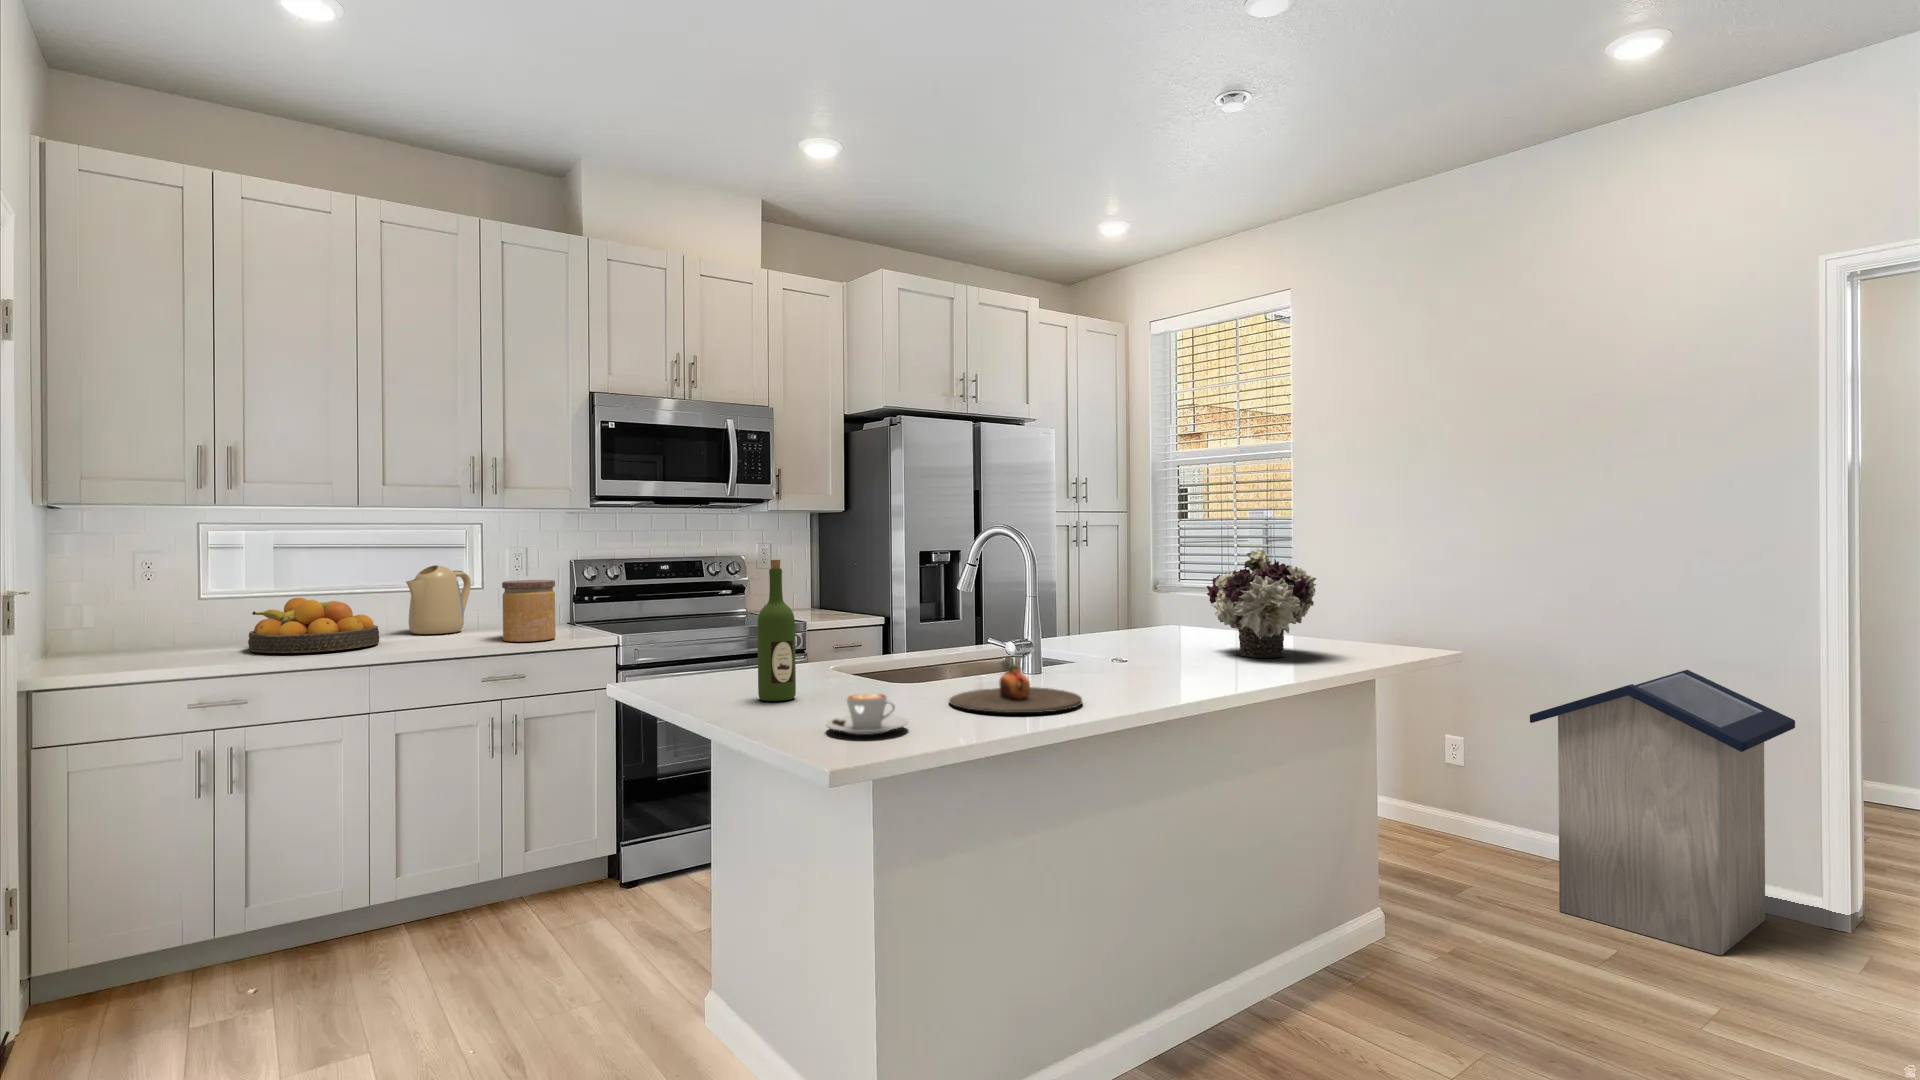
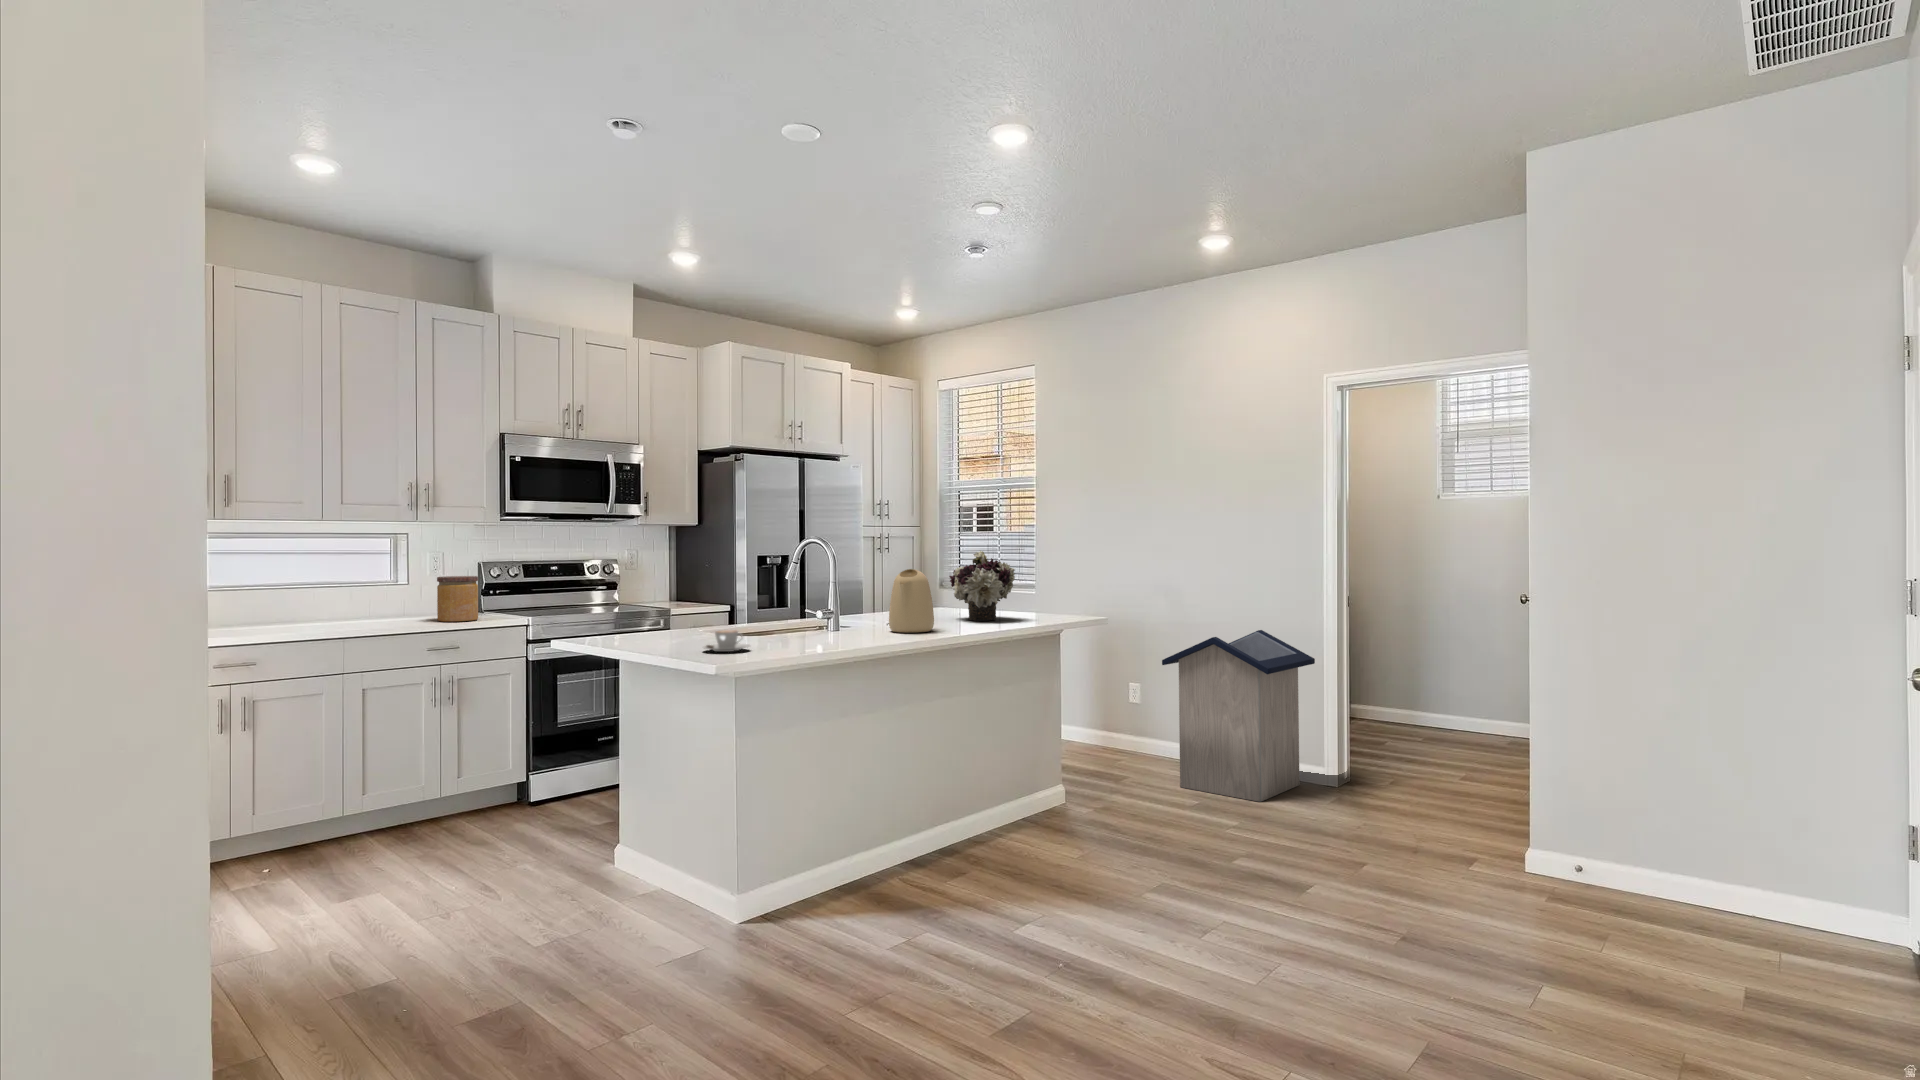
wine bottle: present [758,560,796,701] -> none [655,555,679,642]
kettle: present [406,565,471,634] -> present [889,569,934,633]
fruit bowl: present [248,598,379,653] -> none [241,589,341,629]
plate: present [949,664,1082,713] -> none [775,617,855,643]

